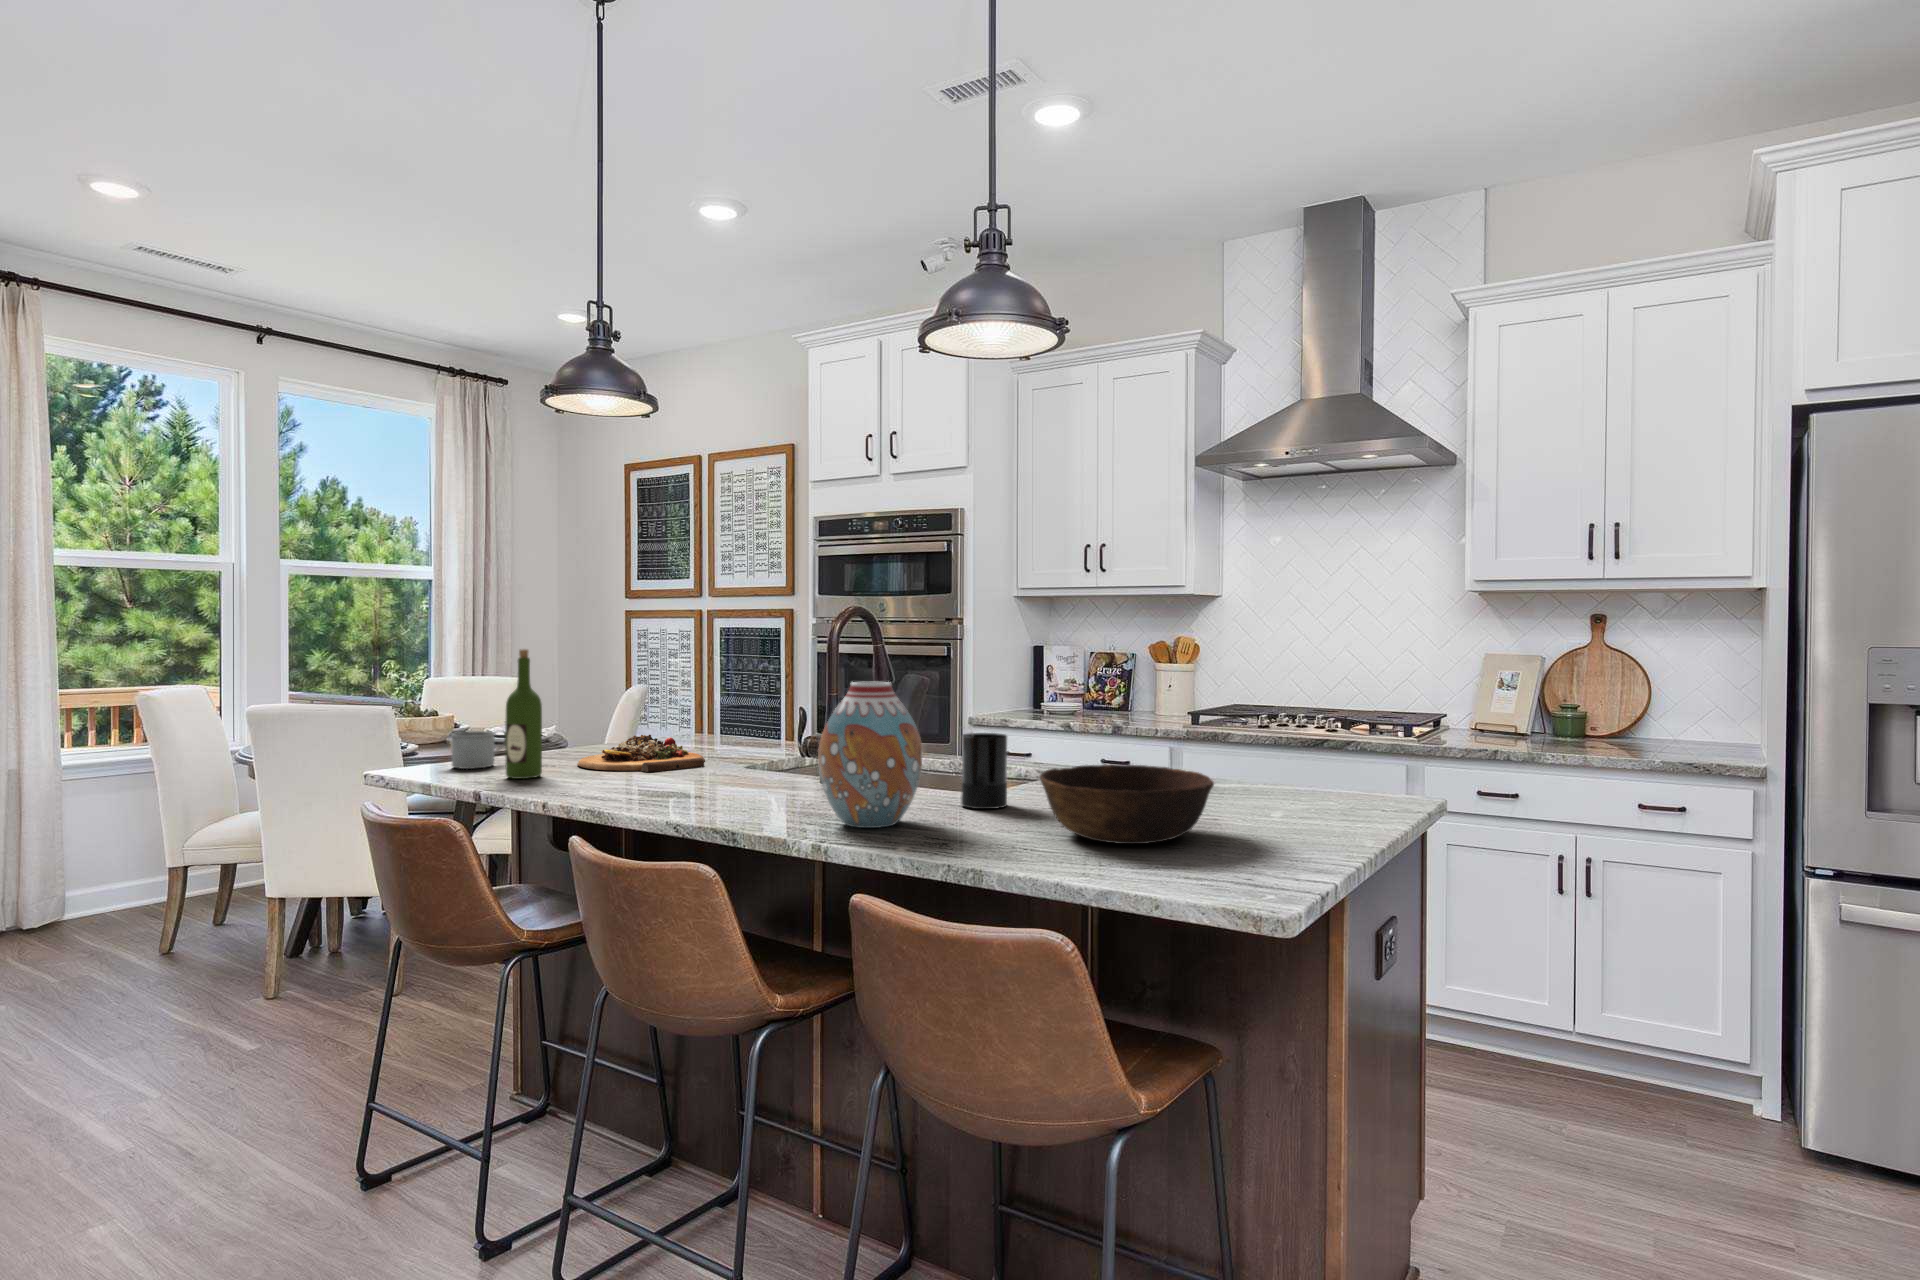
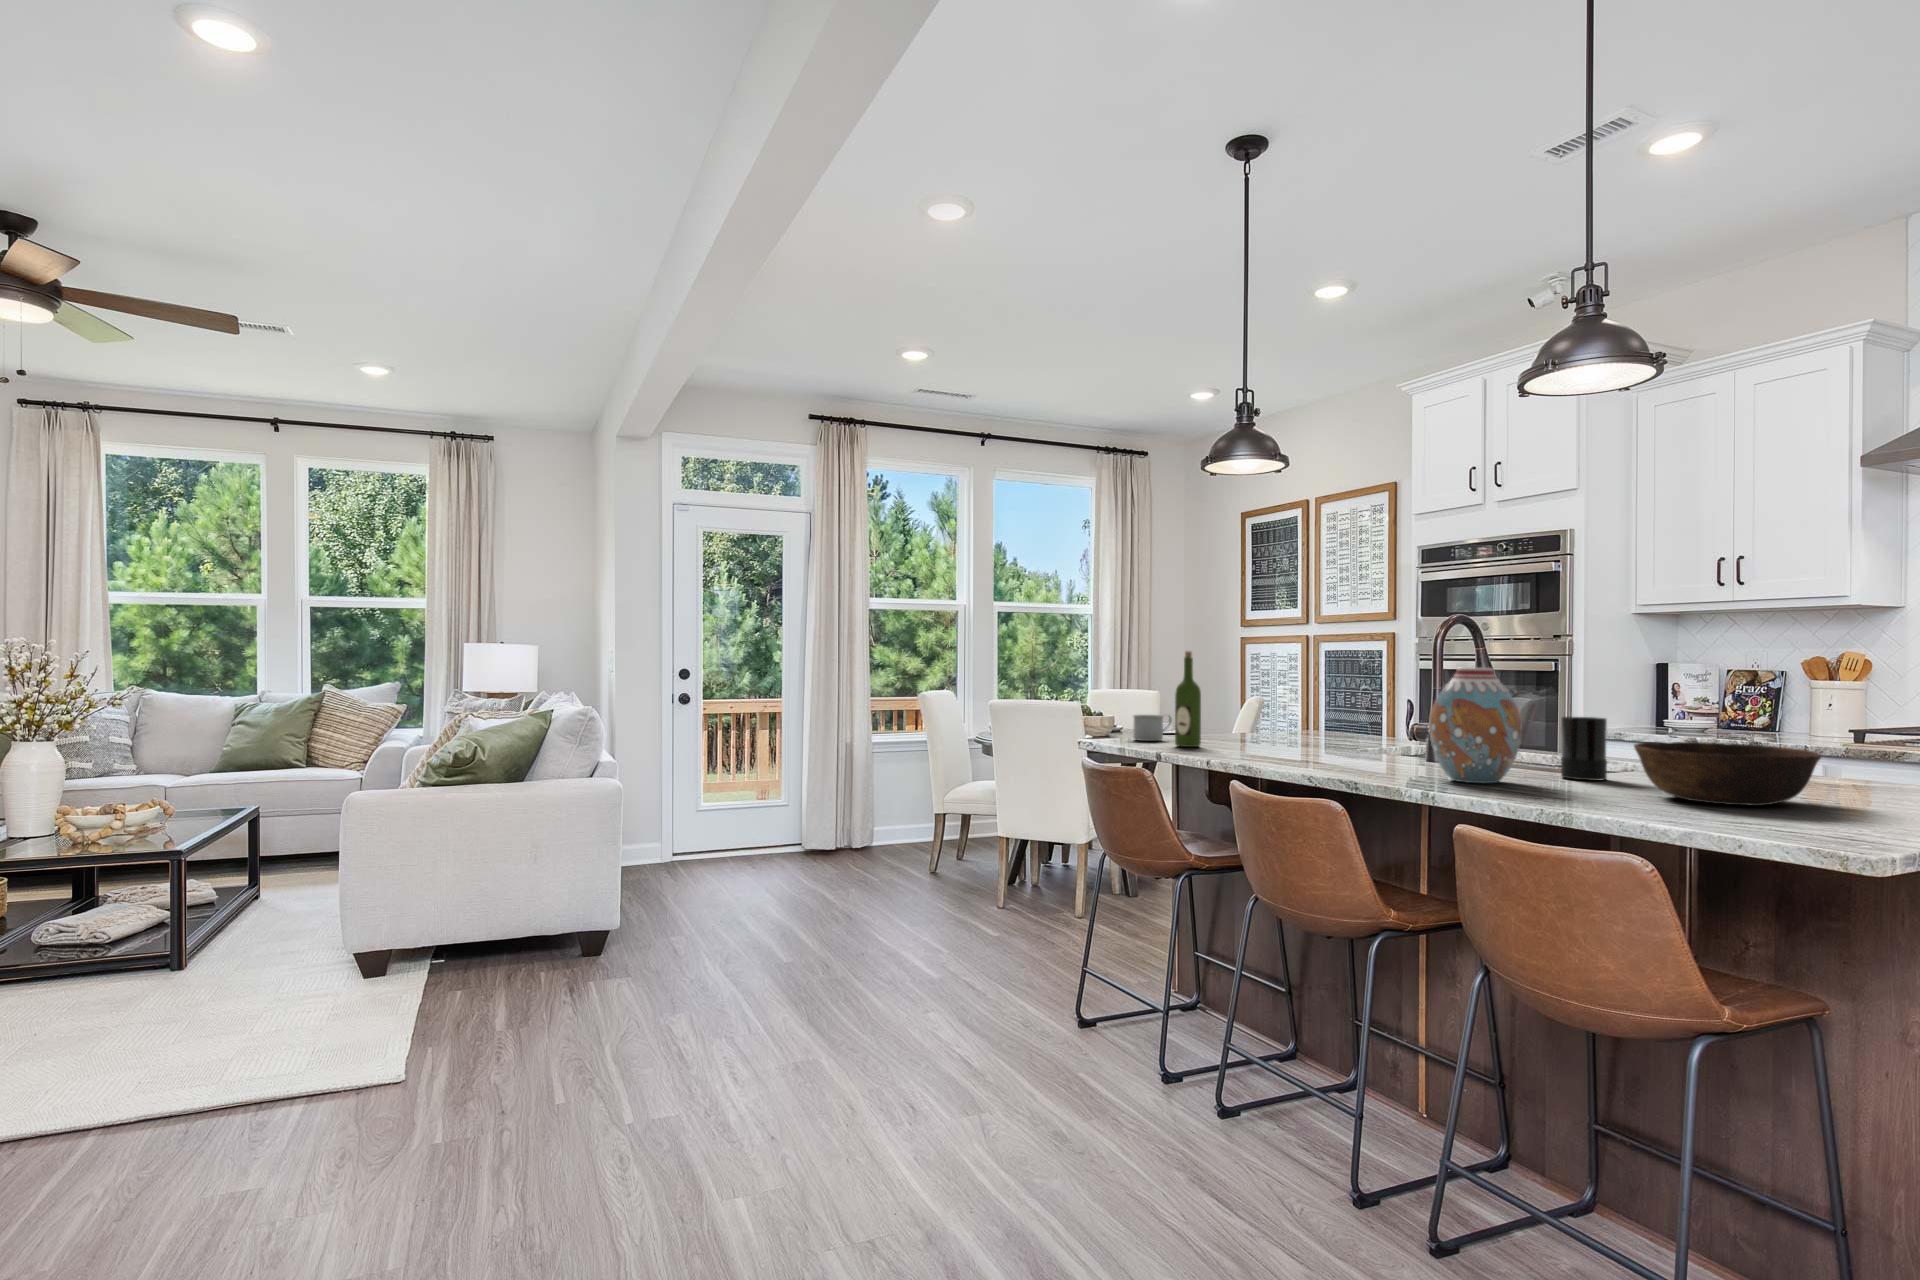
cutting board: present [577,735,705,772] -> none [1224,722,1326,748]

